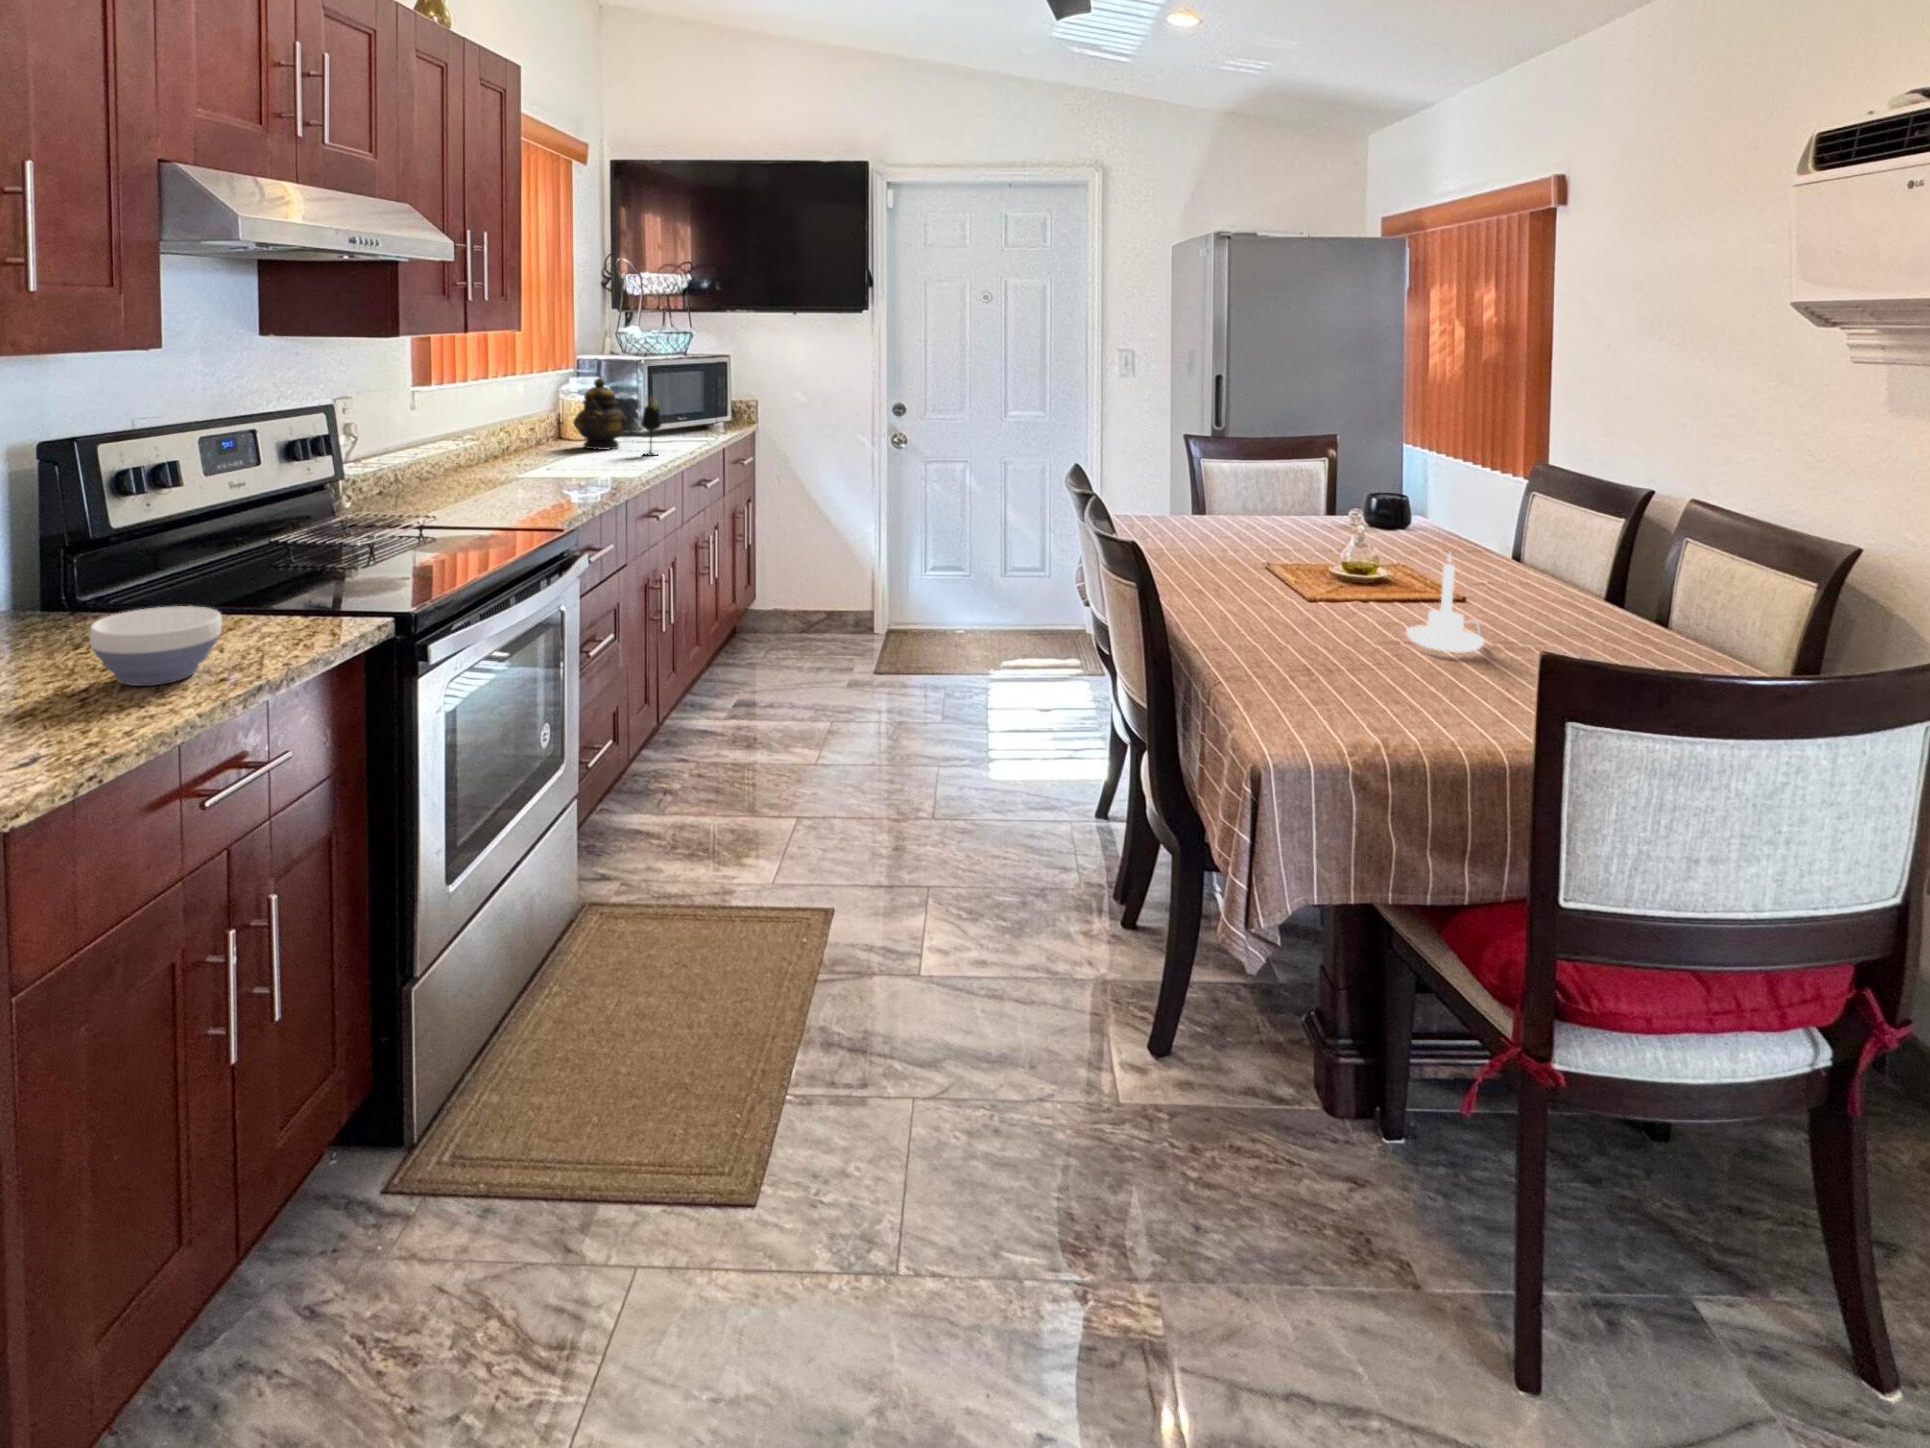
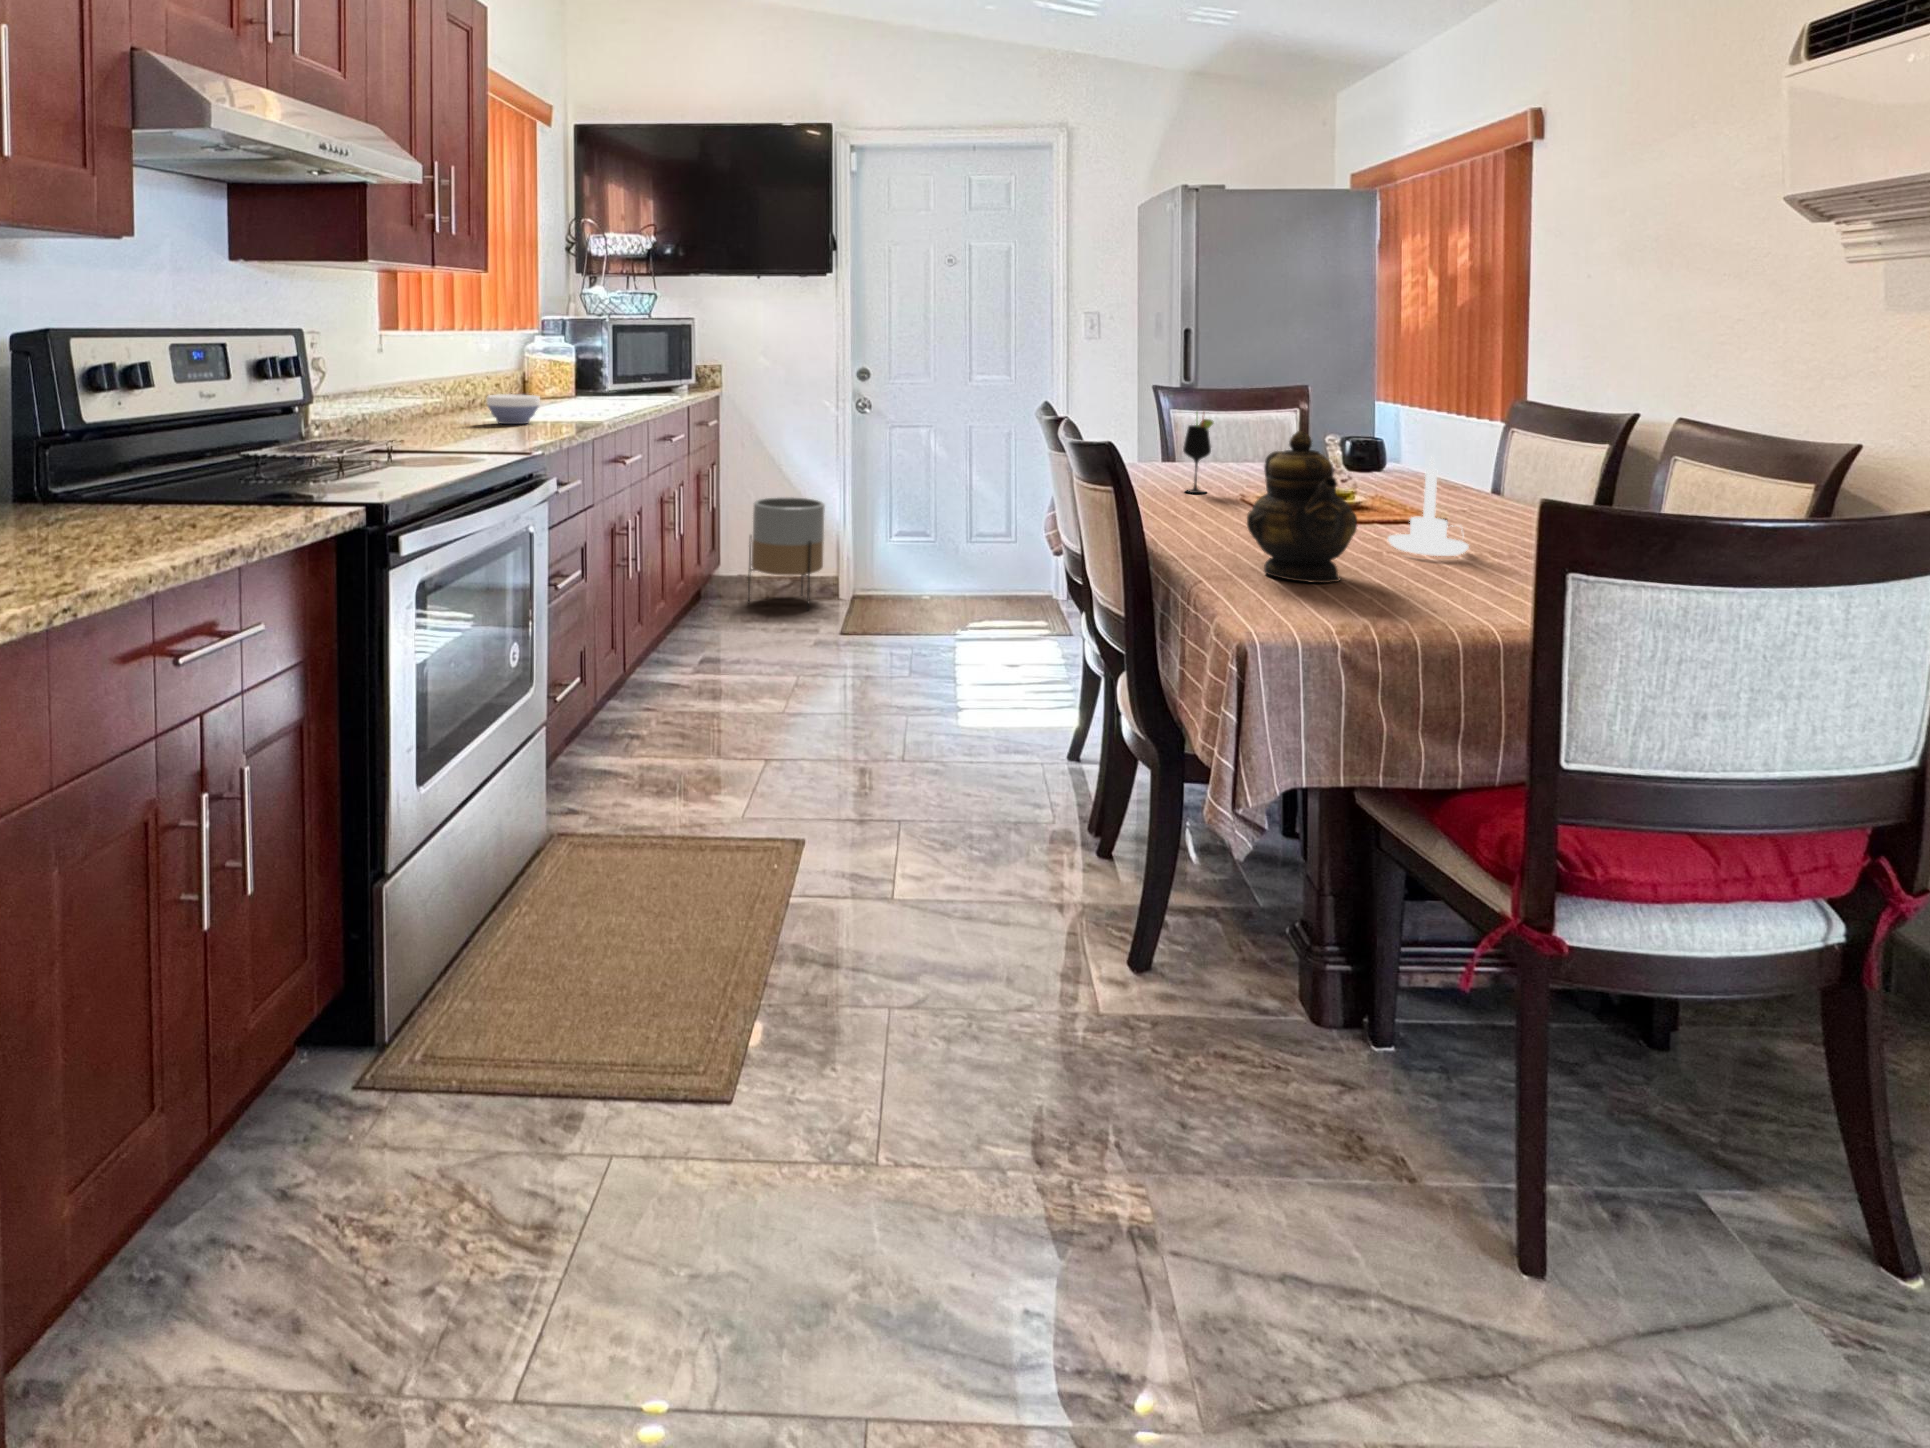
teapot: present [574,378,628,450] -> present [1247,431,1357,583]
wine glass: present [641,402,661,456] -> present [1183,418,1213,493]
planter: none [781,533,858,649] -> present [748,497,825,610]
bowl: present [90,606,222,686] -> present [487,394,540,424]

